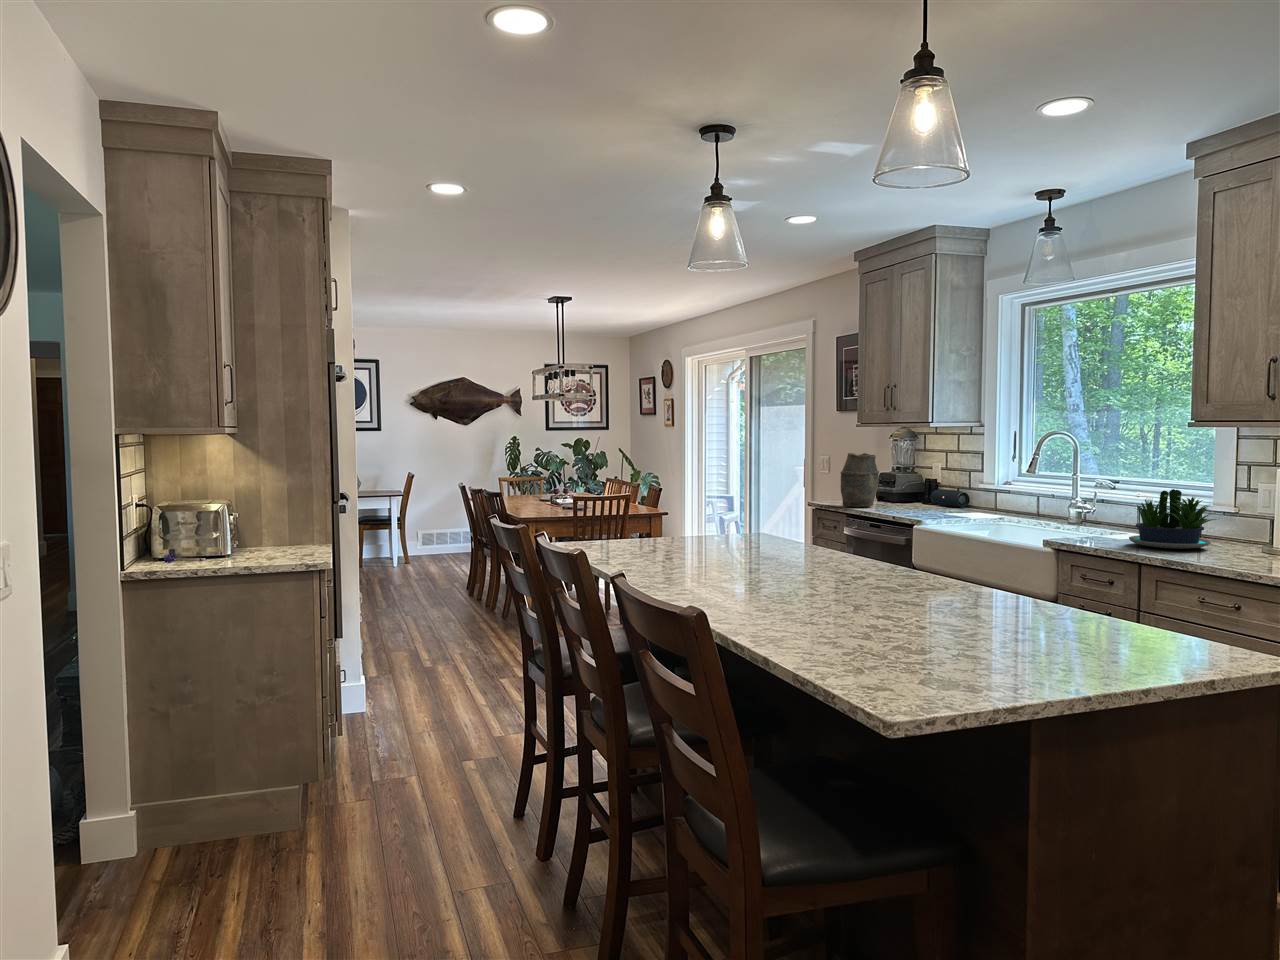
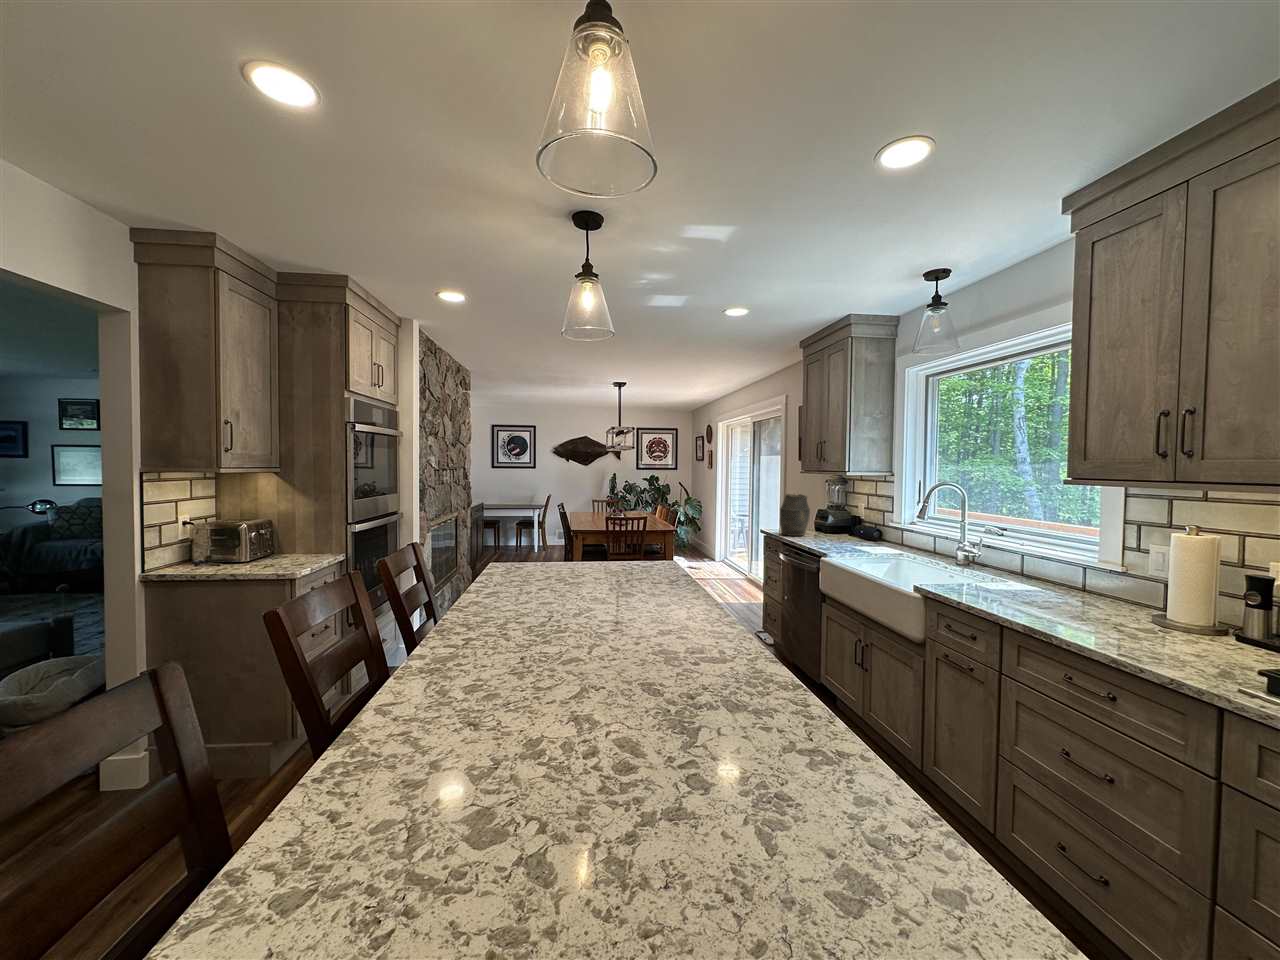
potted plant: present [1129,489,1216,549] -> none [996,547,1106,611]

